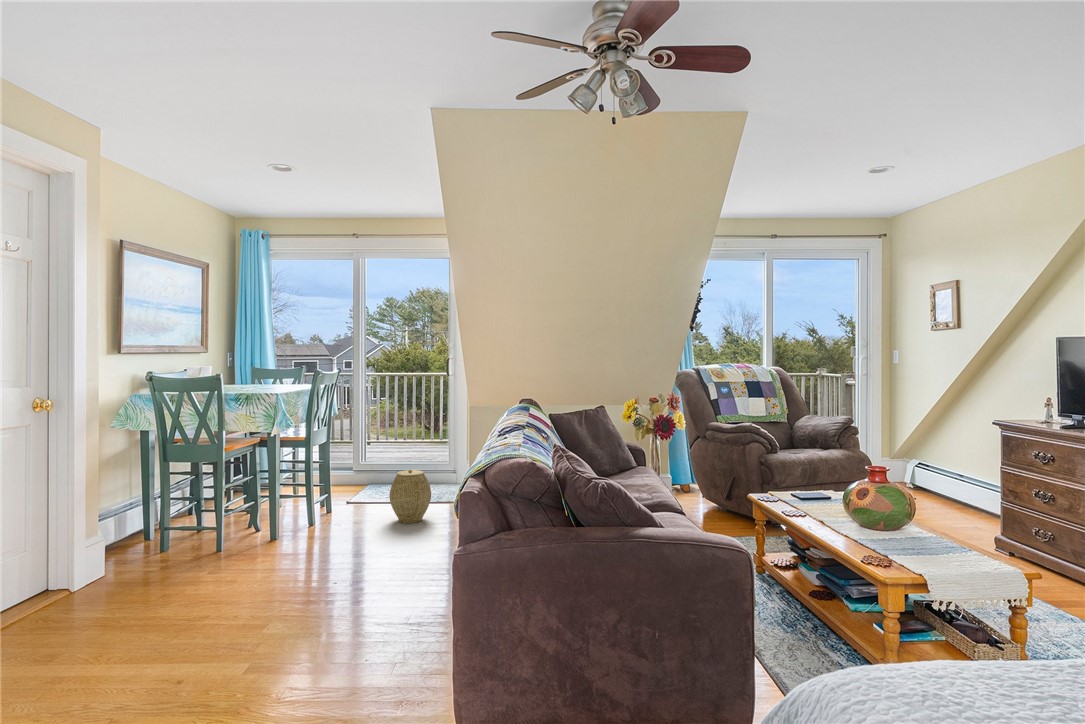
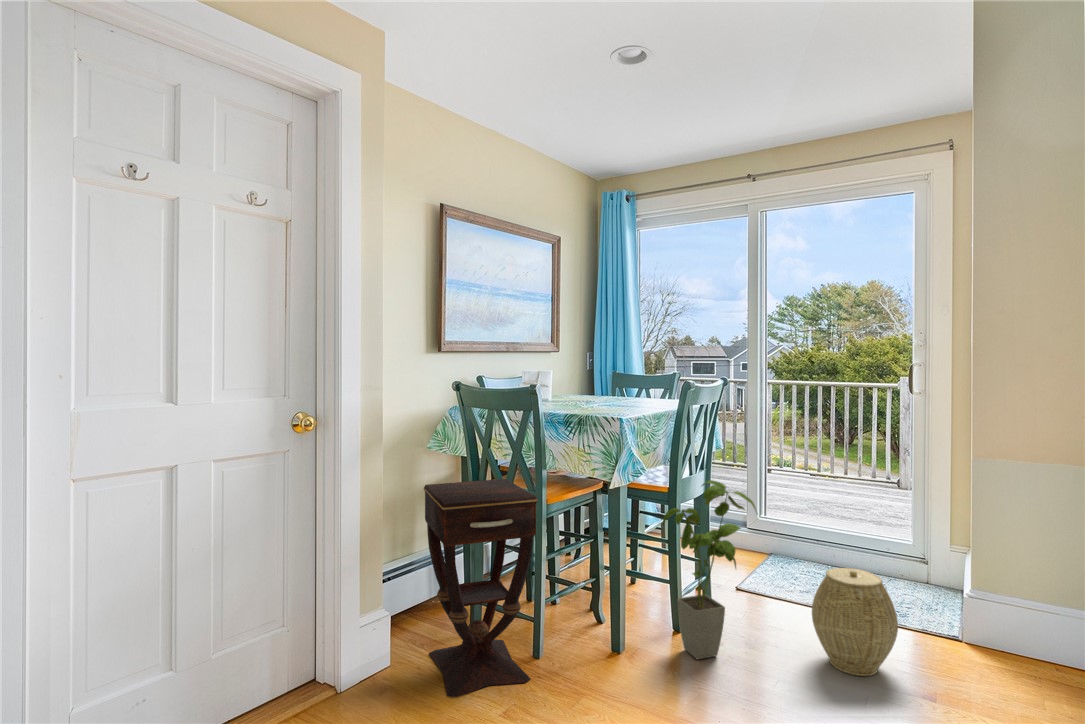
house plant: none [304,428,360,533] -> present [663,480,758,659]
side table: none [131,439,225,574] -> present [424,479,538,697]

